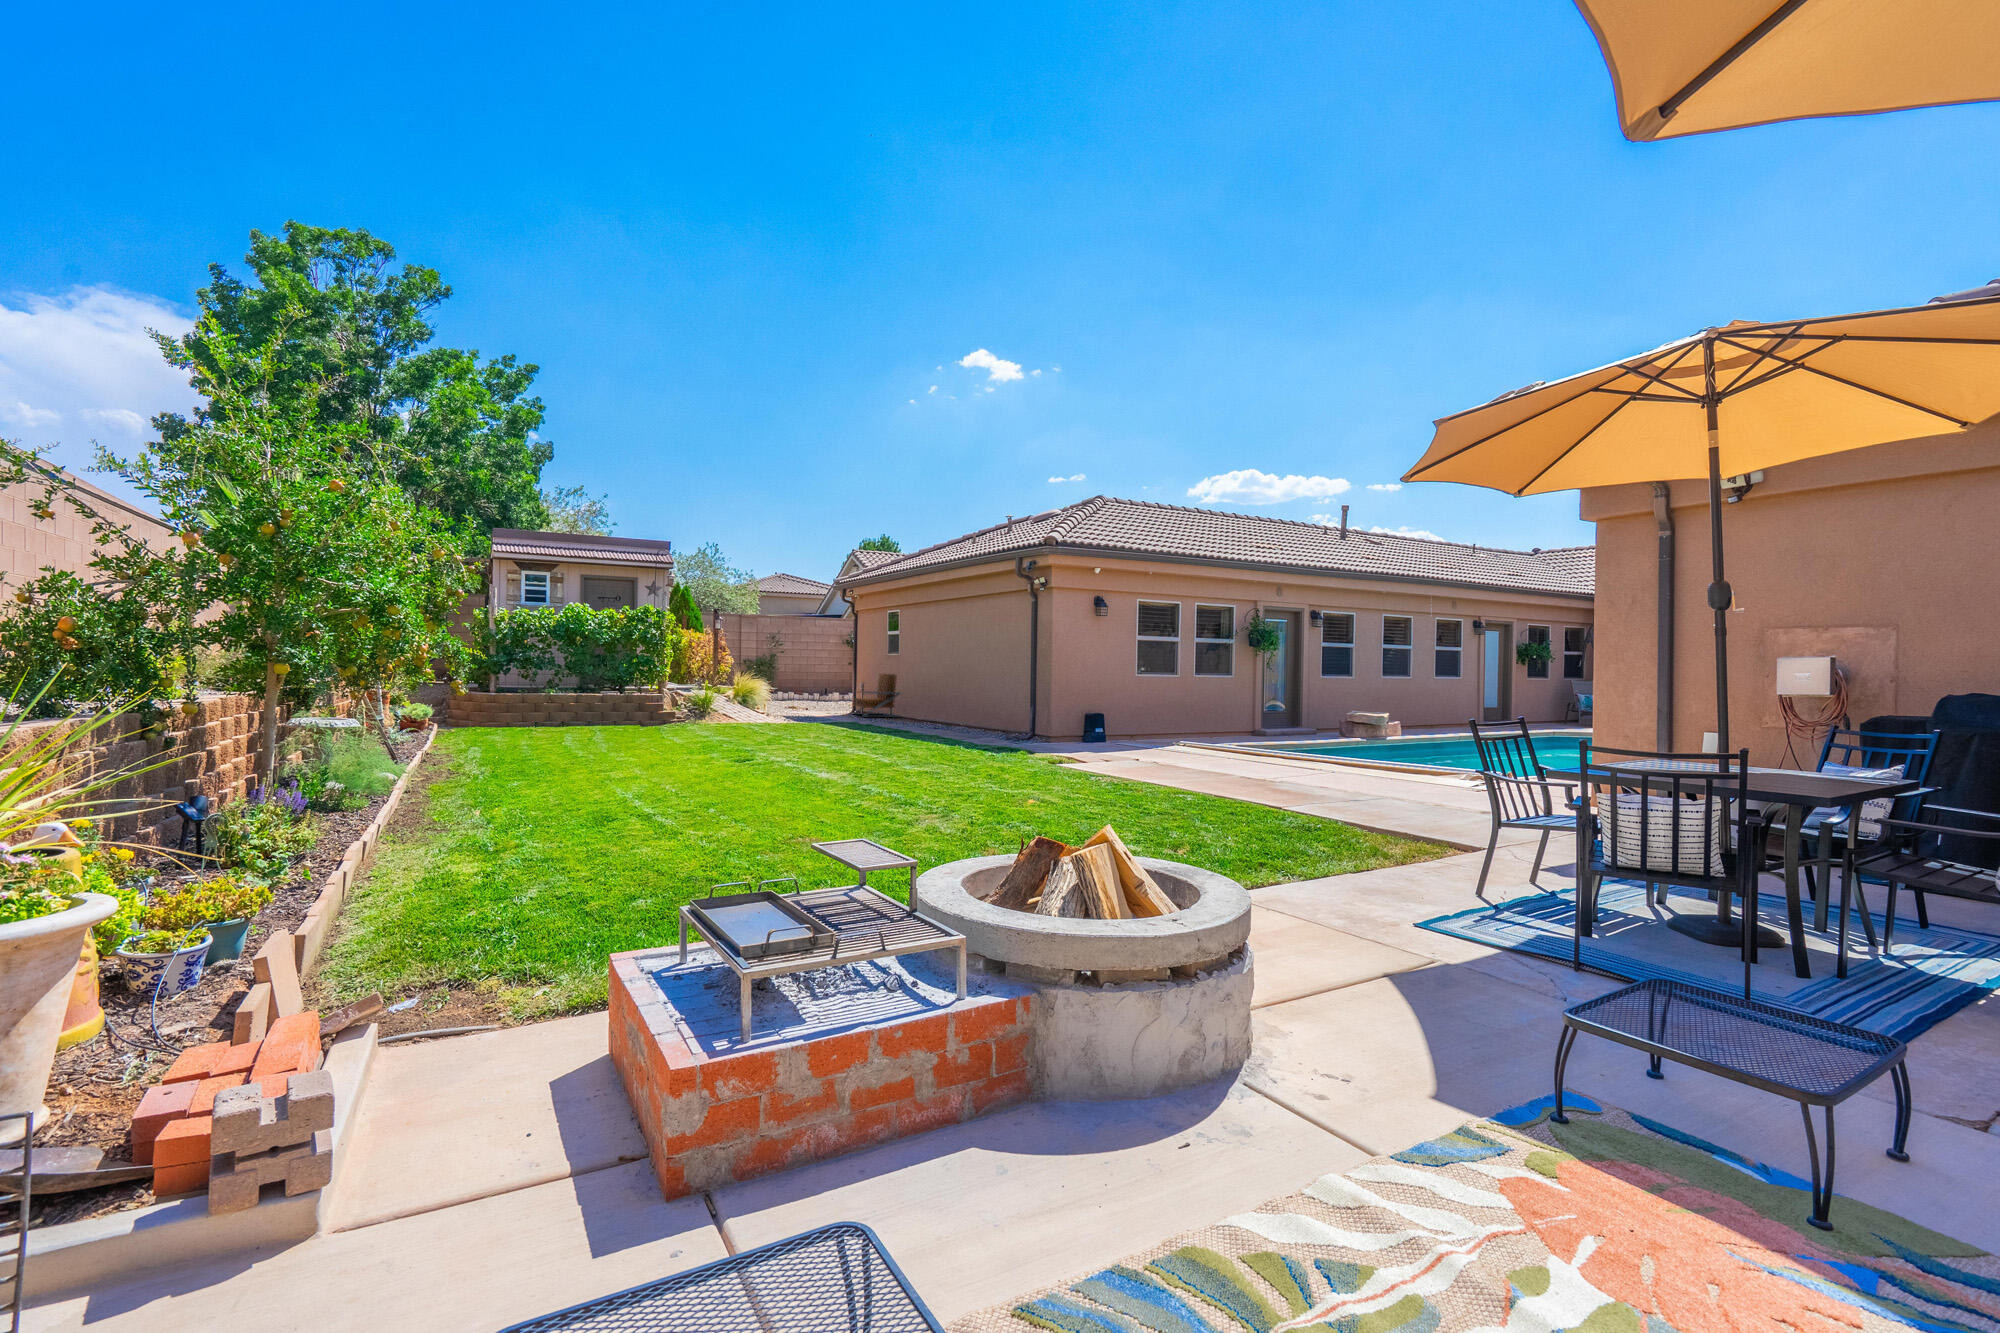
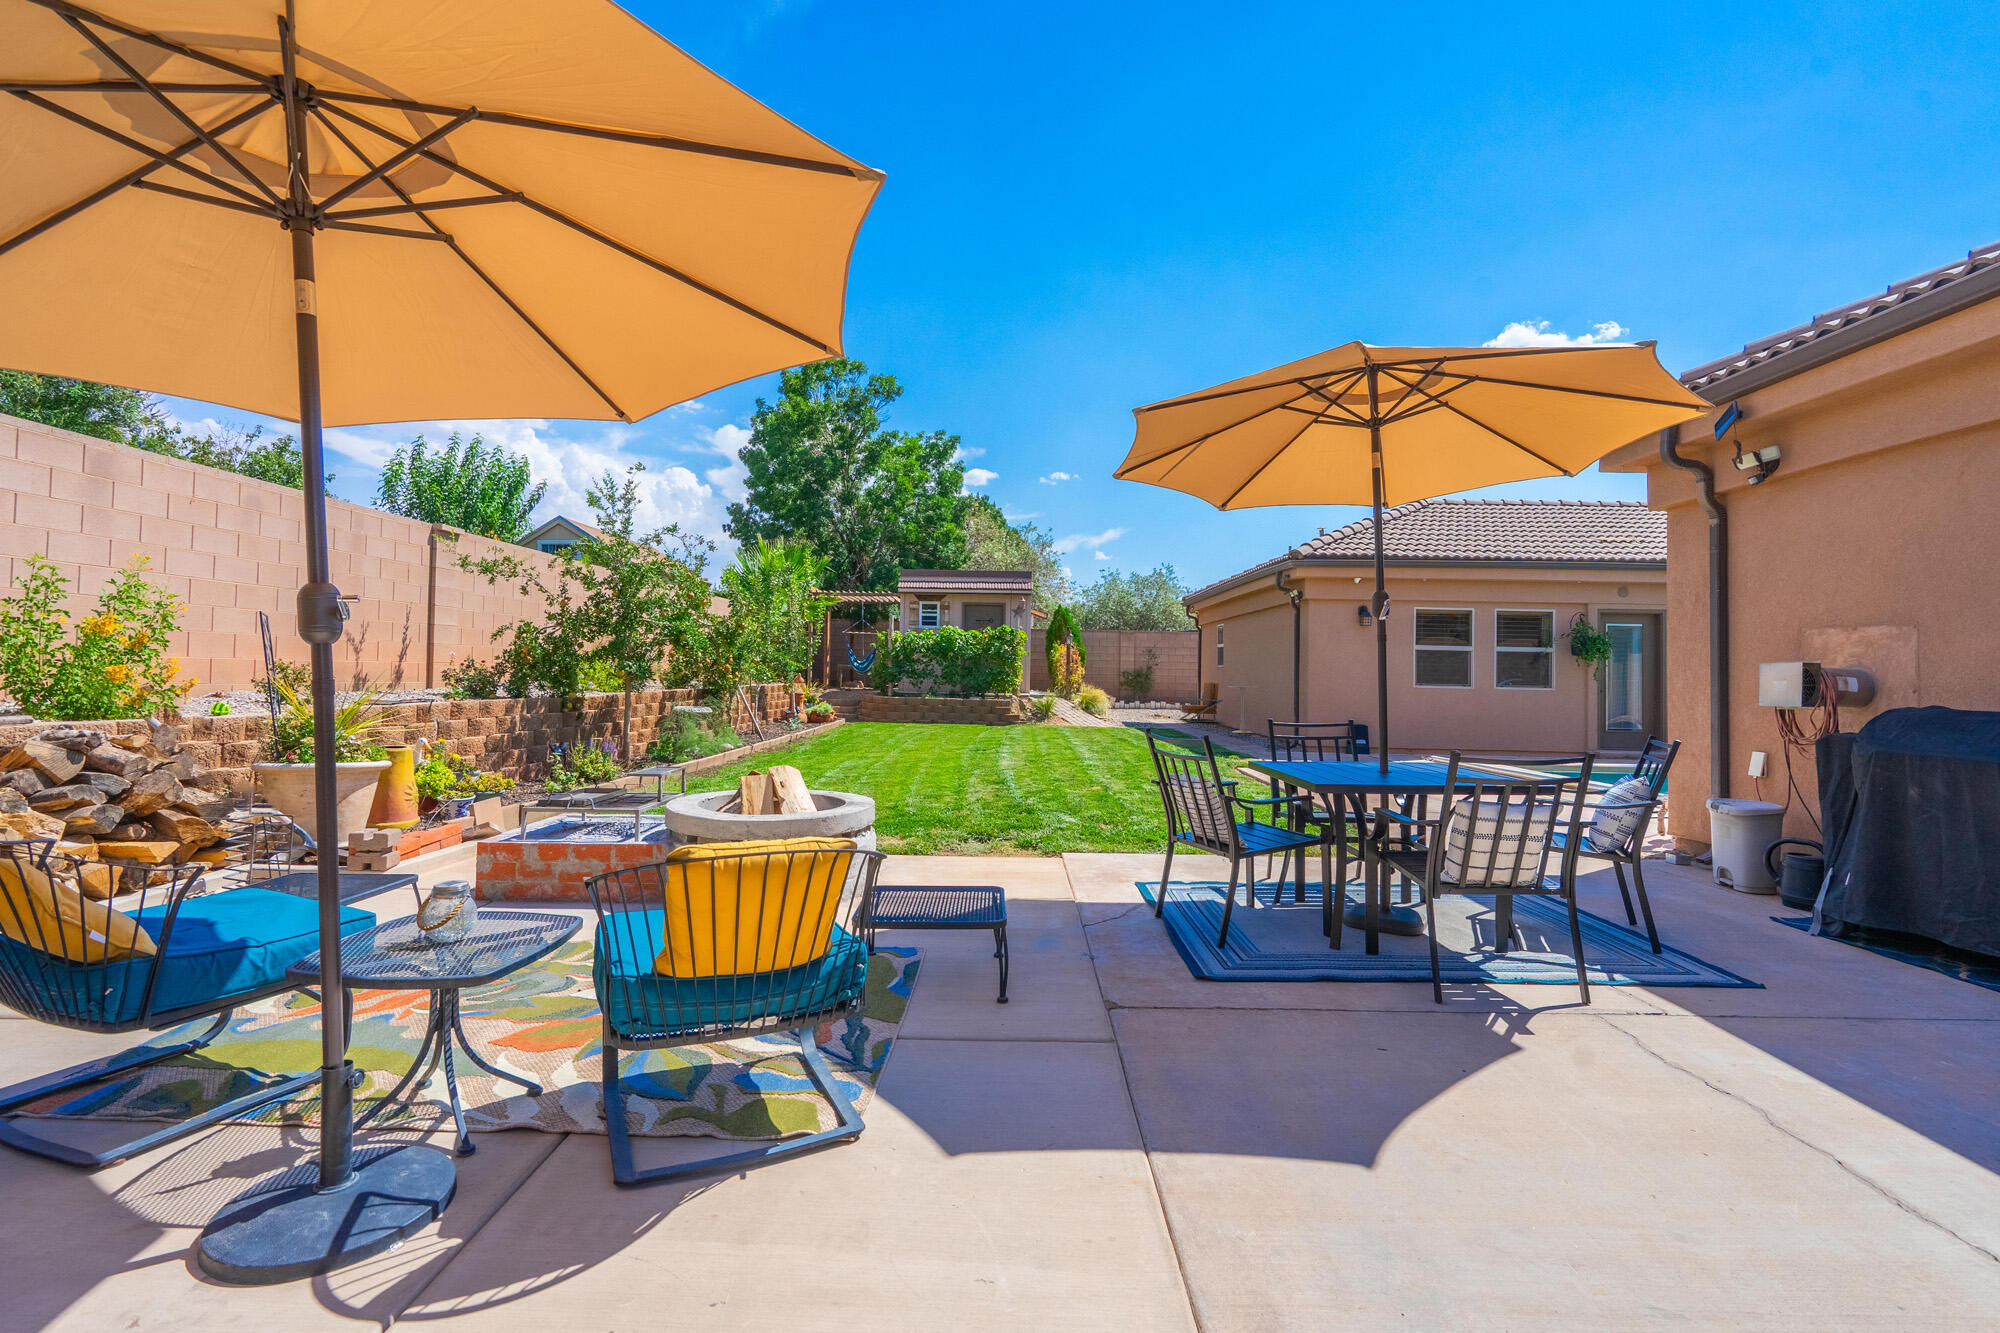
pedestal table: none [917,678,950,729] -> present [1228,686,1258,733]

